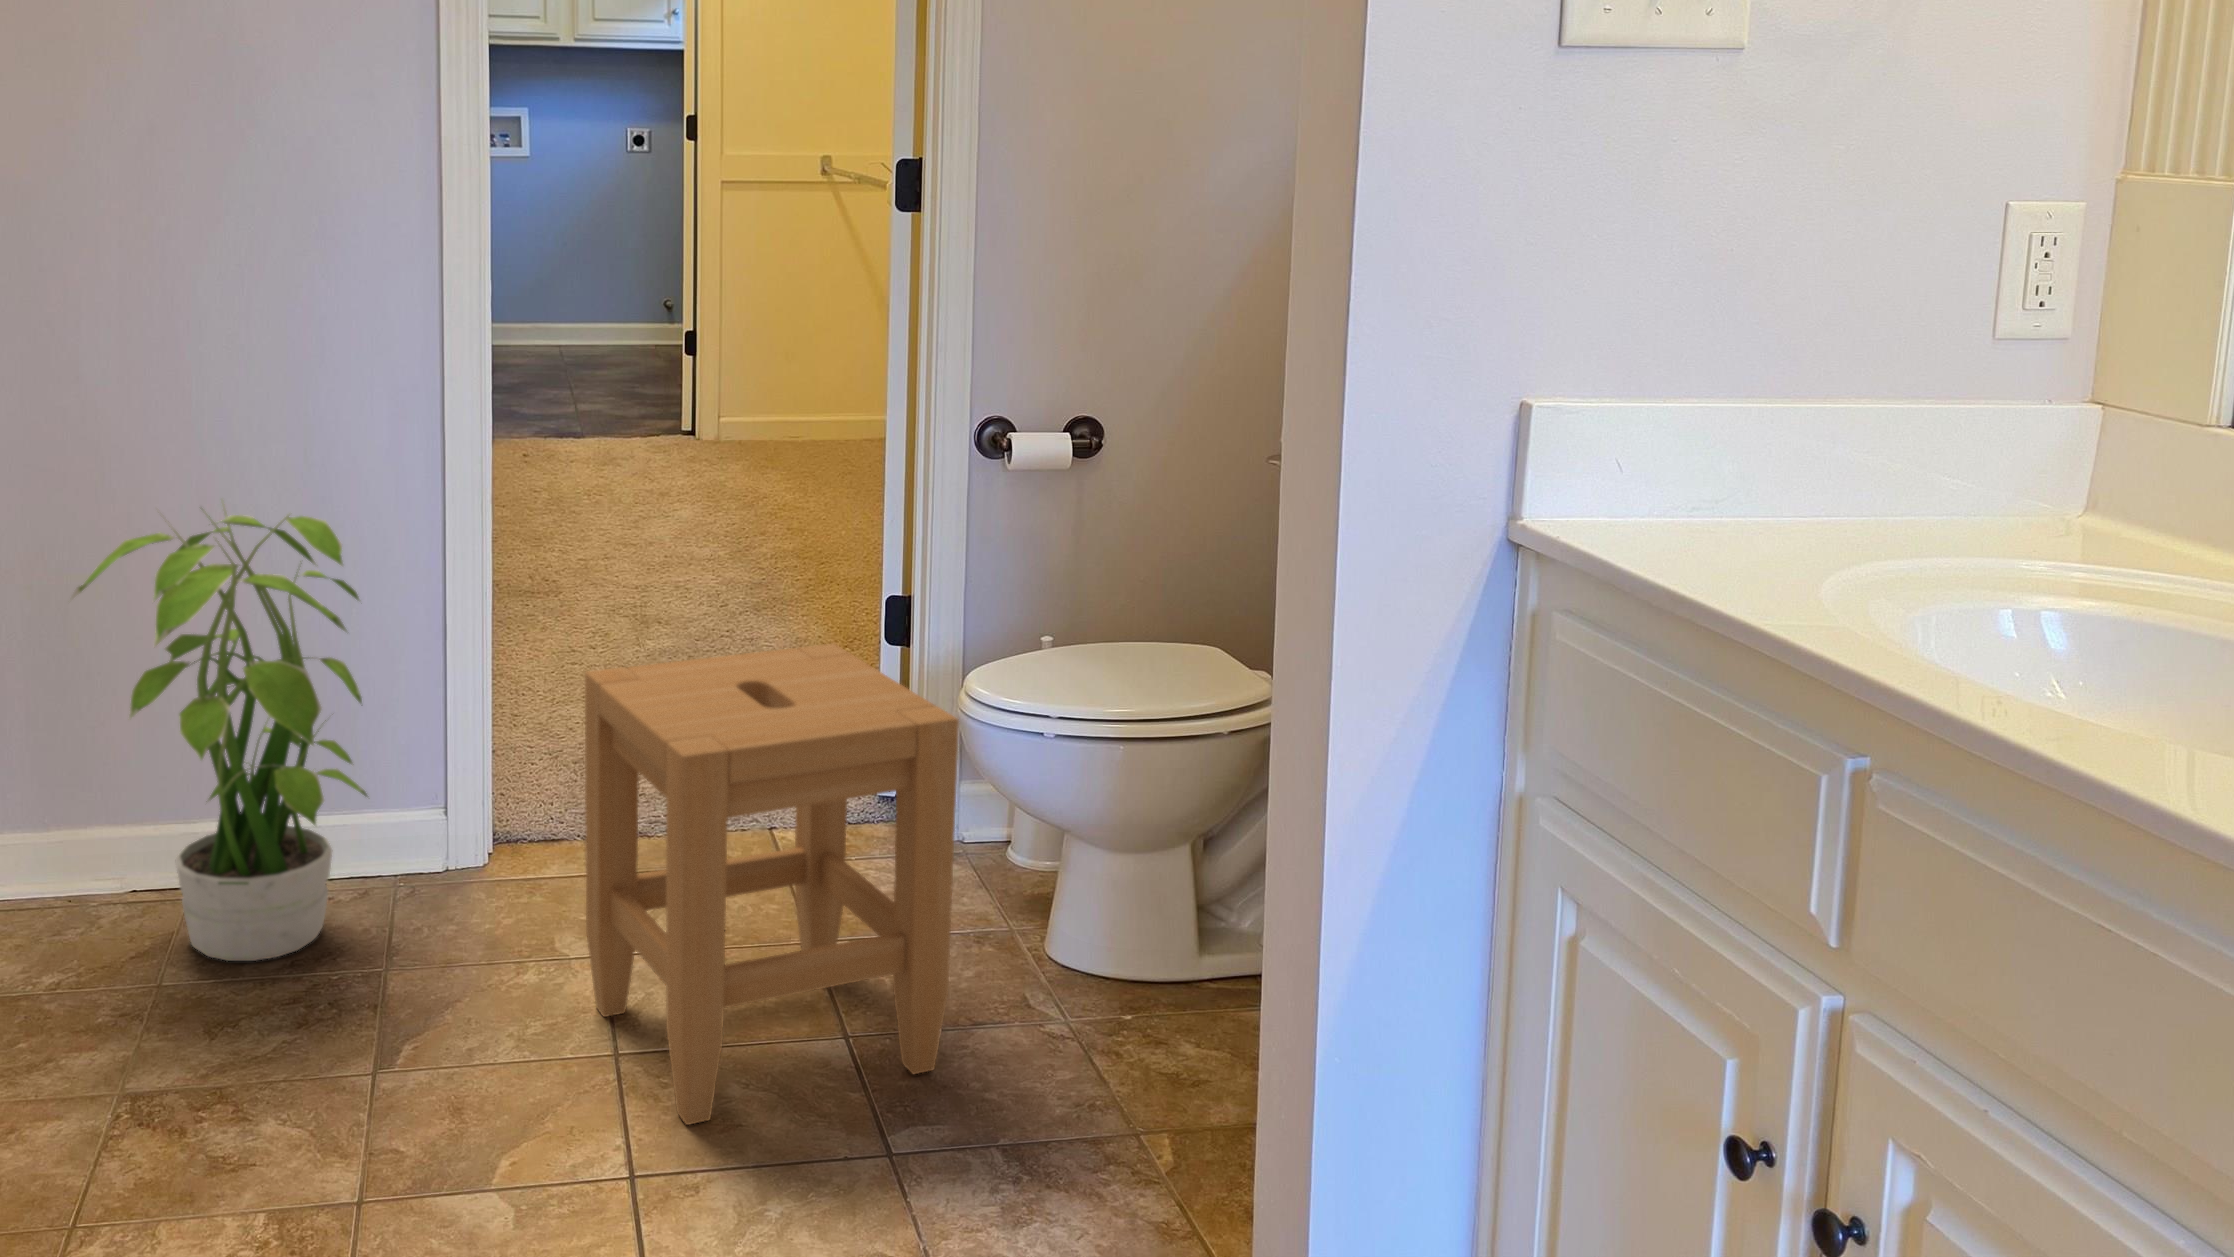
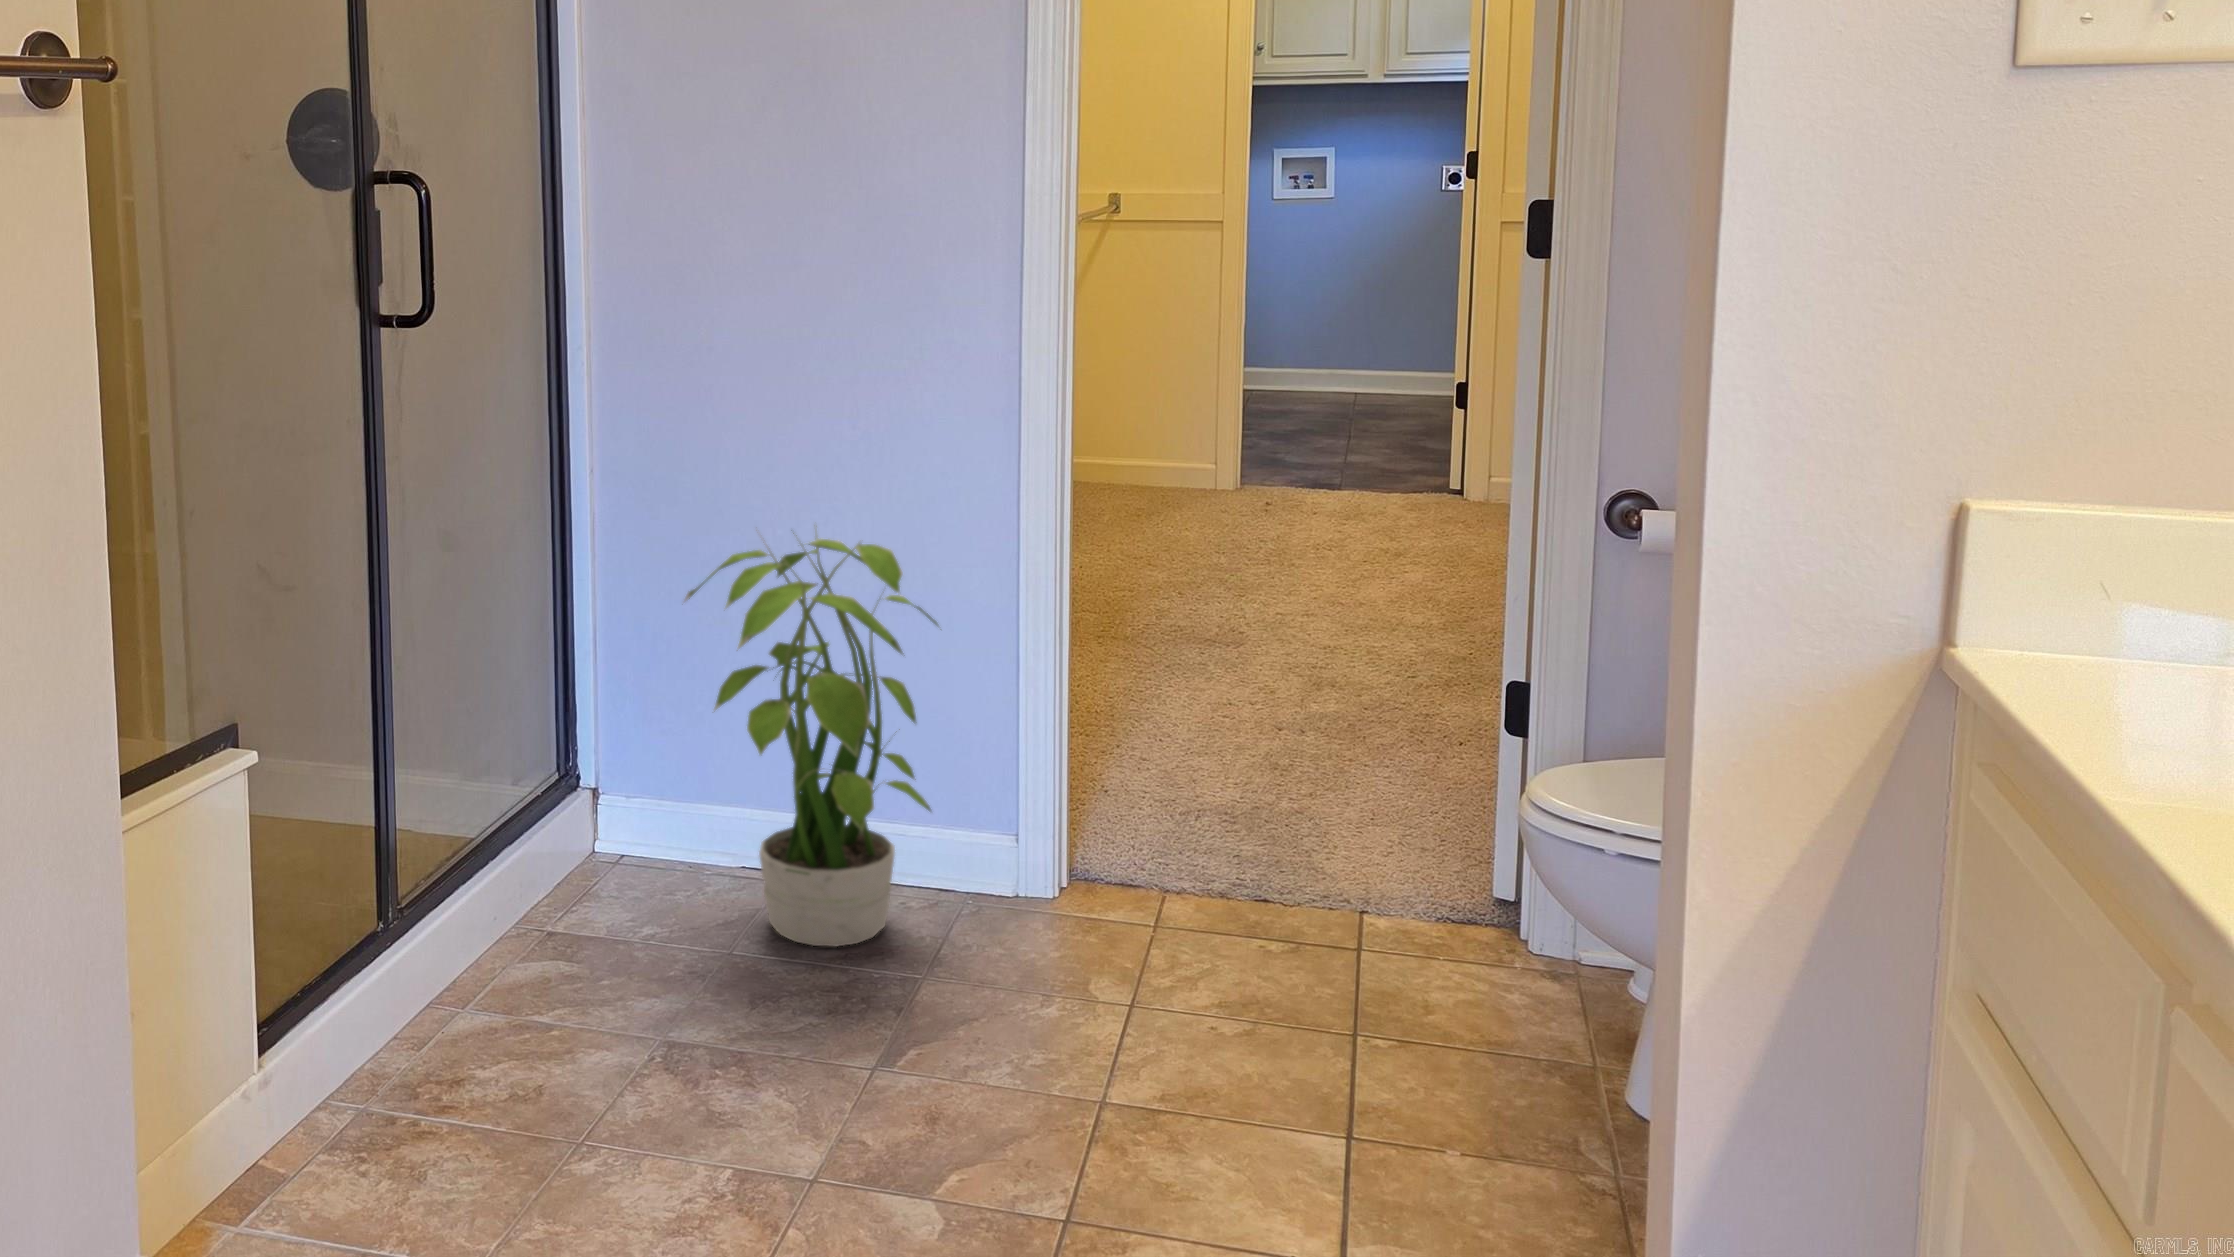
stool: present [585,644,959,1125] -> none [1095,717,1459,1193]

